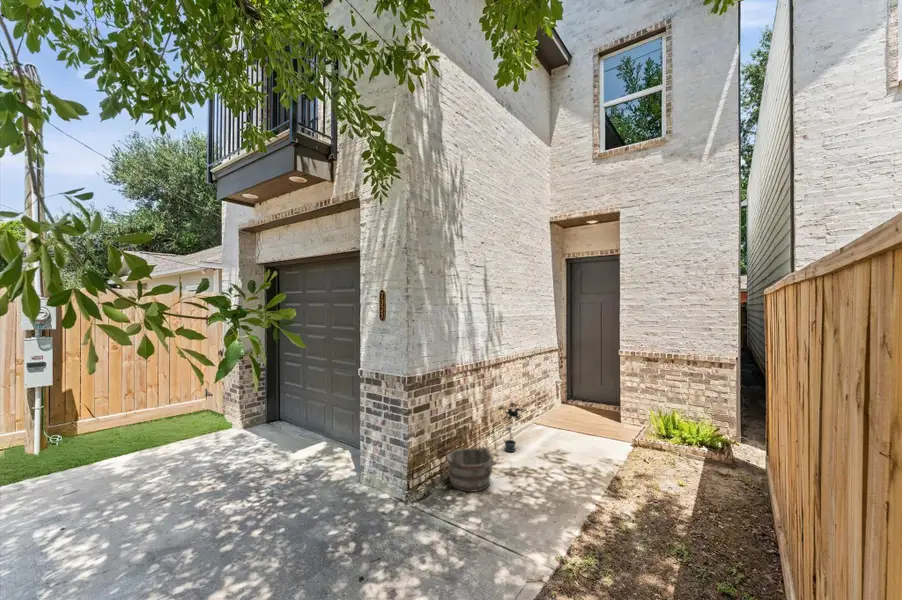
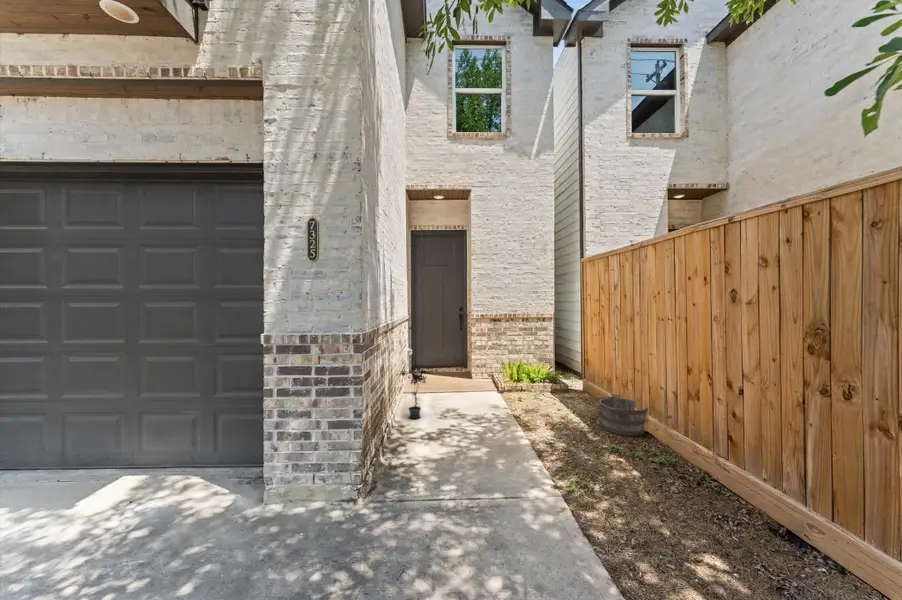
bucket: present [447,447,496,492] -> present [593,394,648,436]

